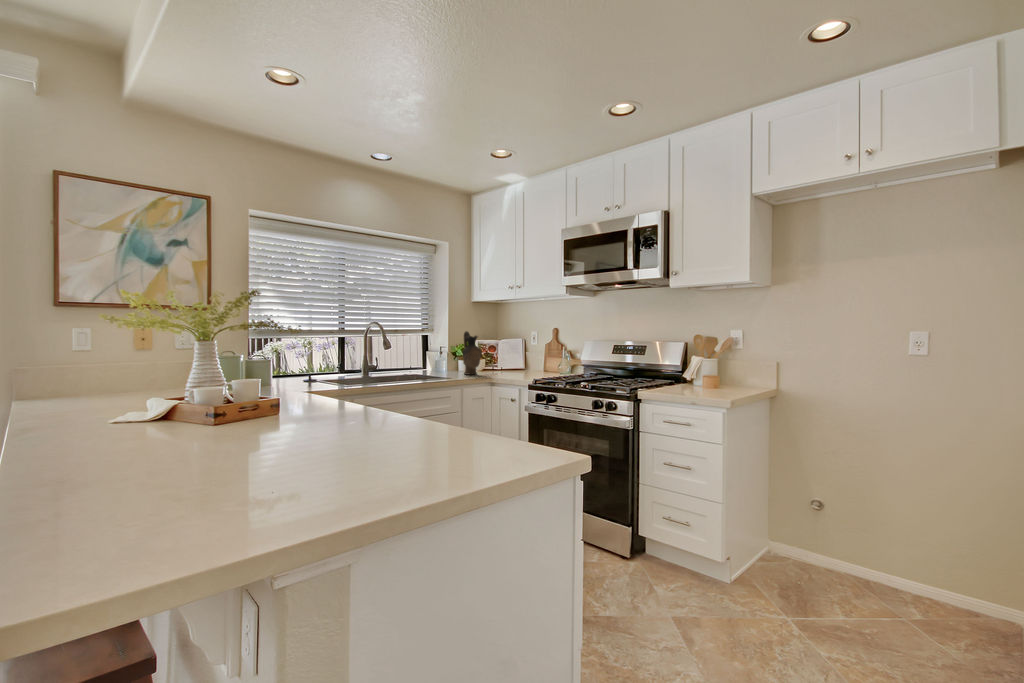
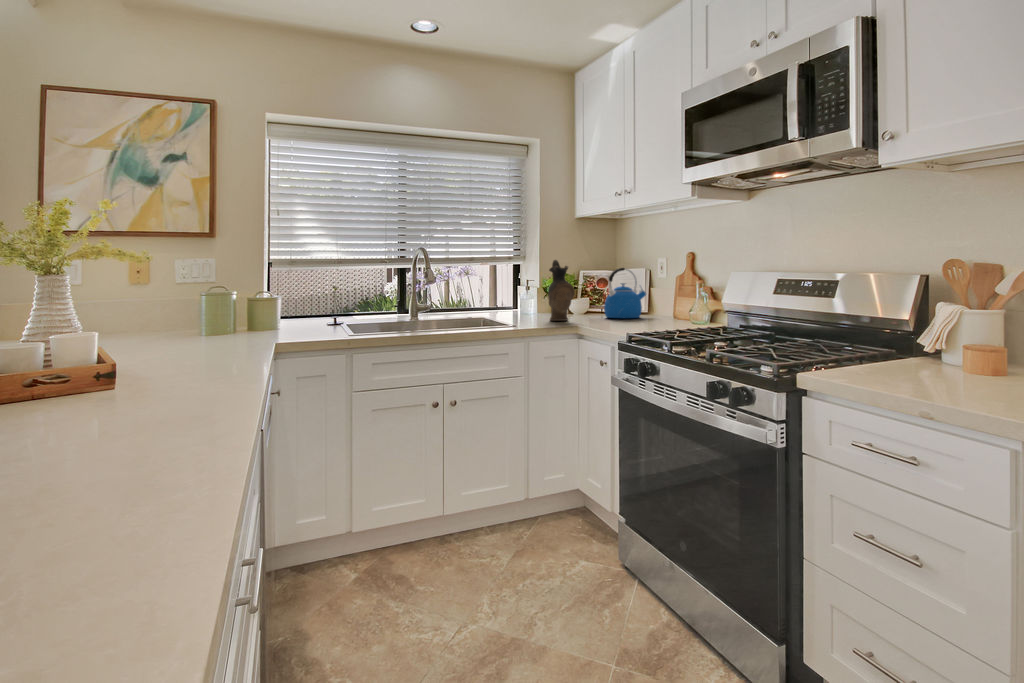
kettle: none [498,337,525,372] -> present [604,268,646,318]

